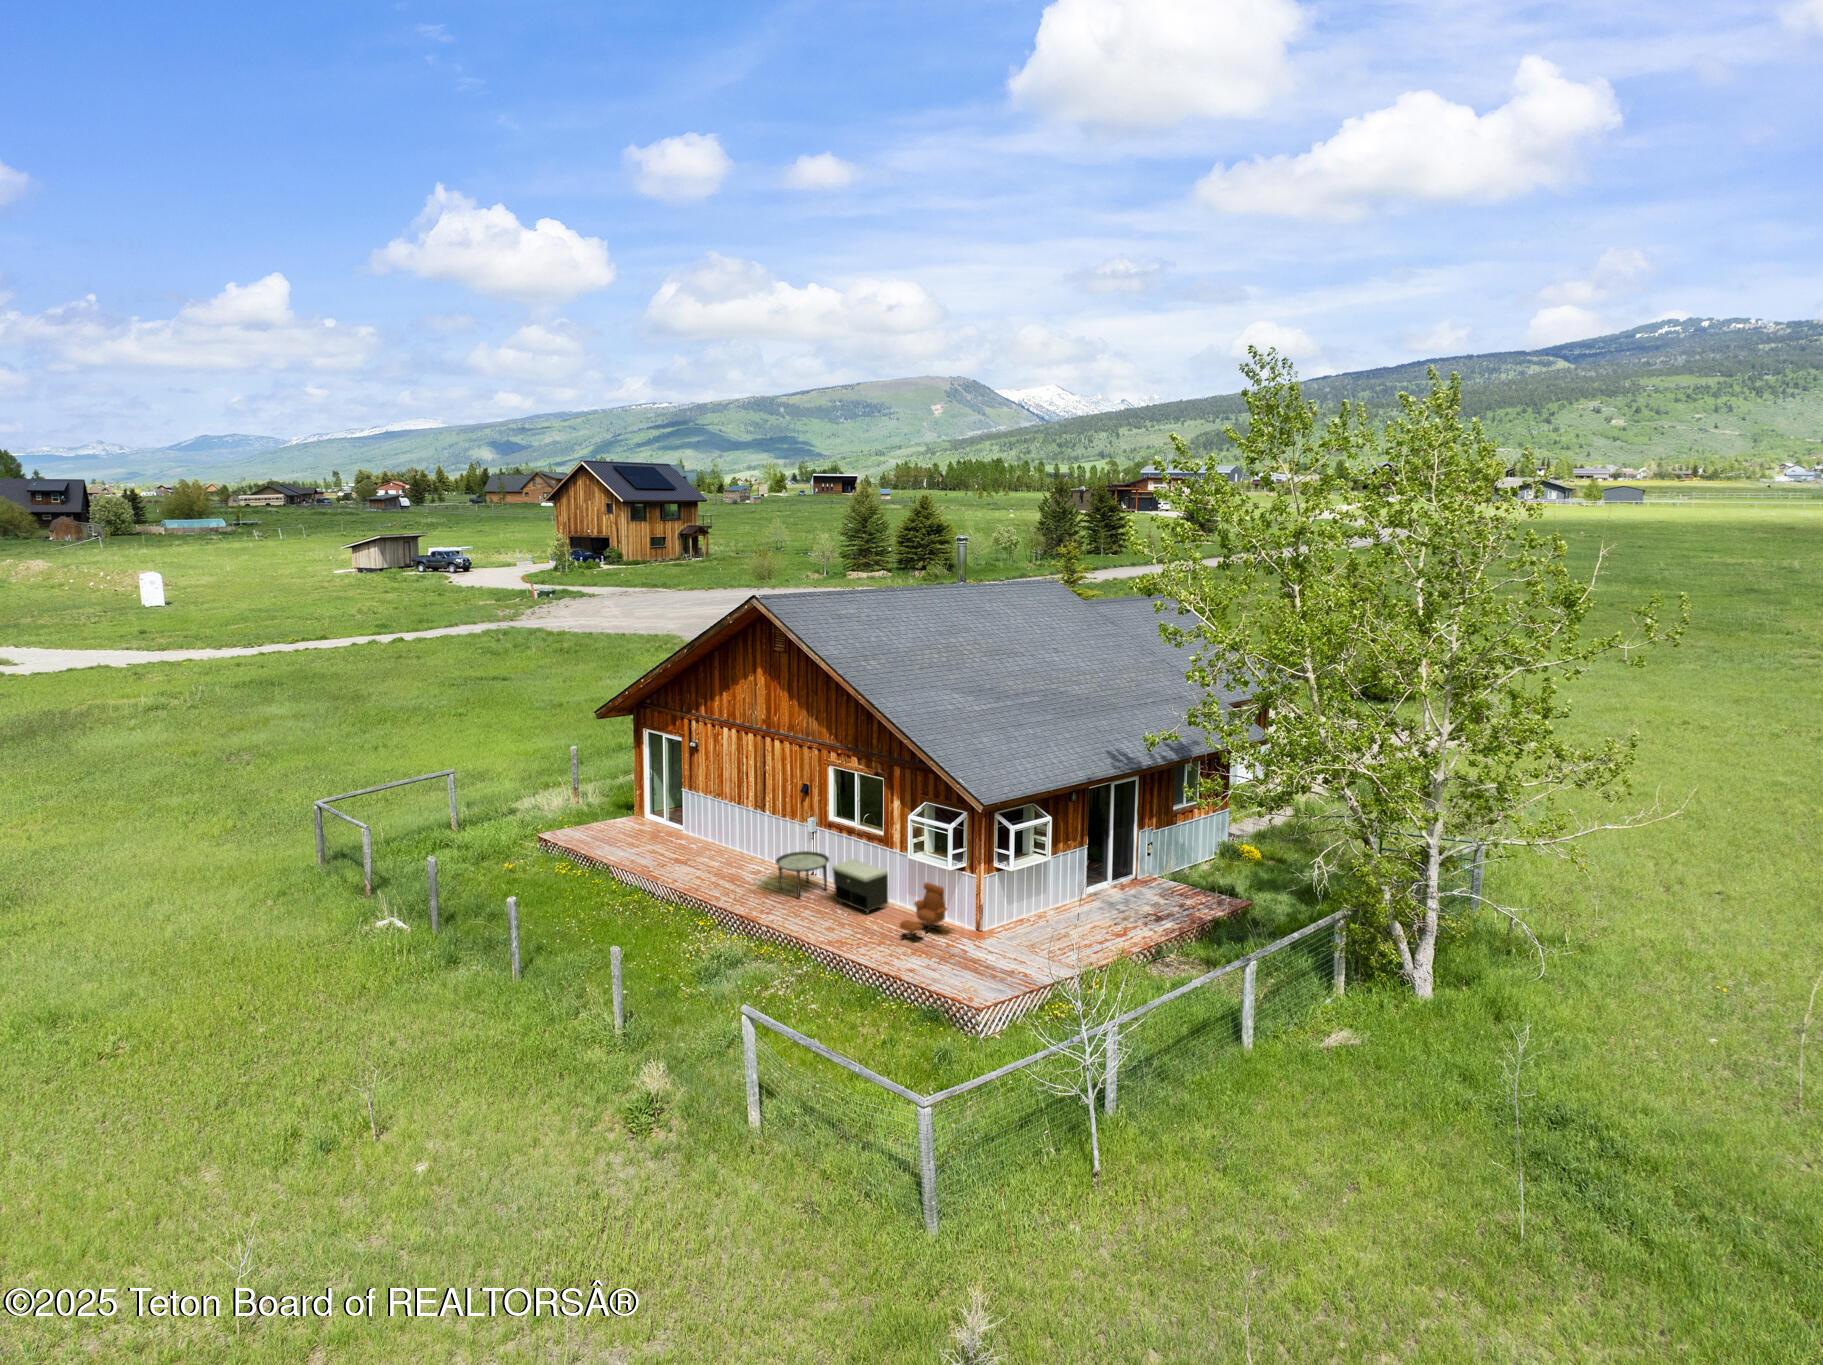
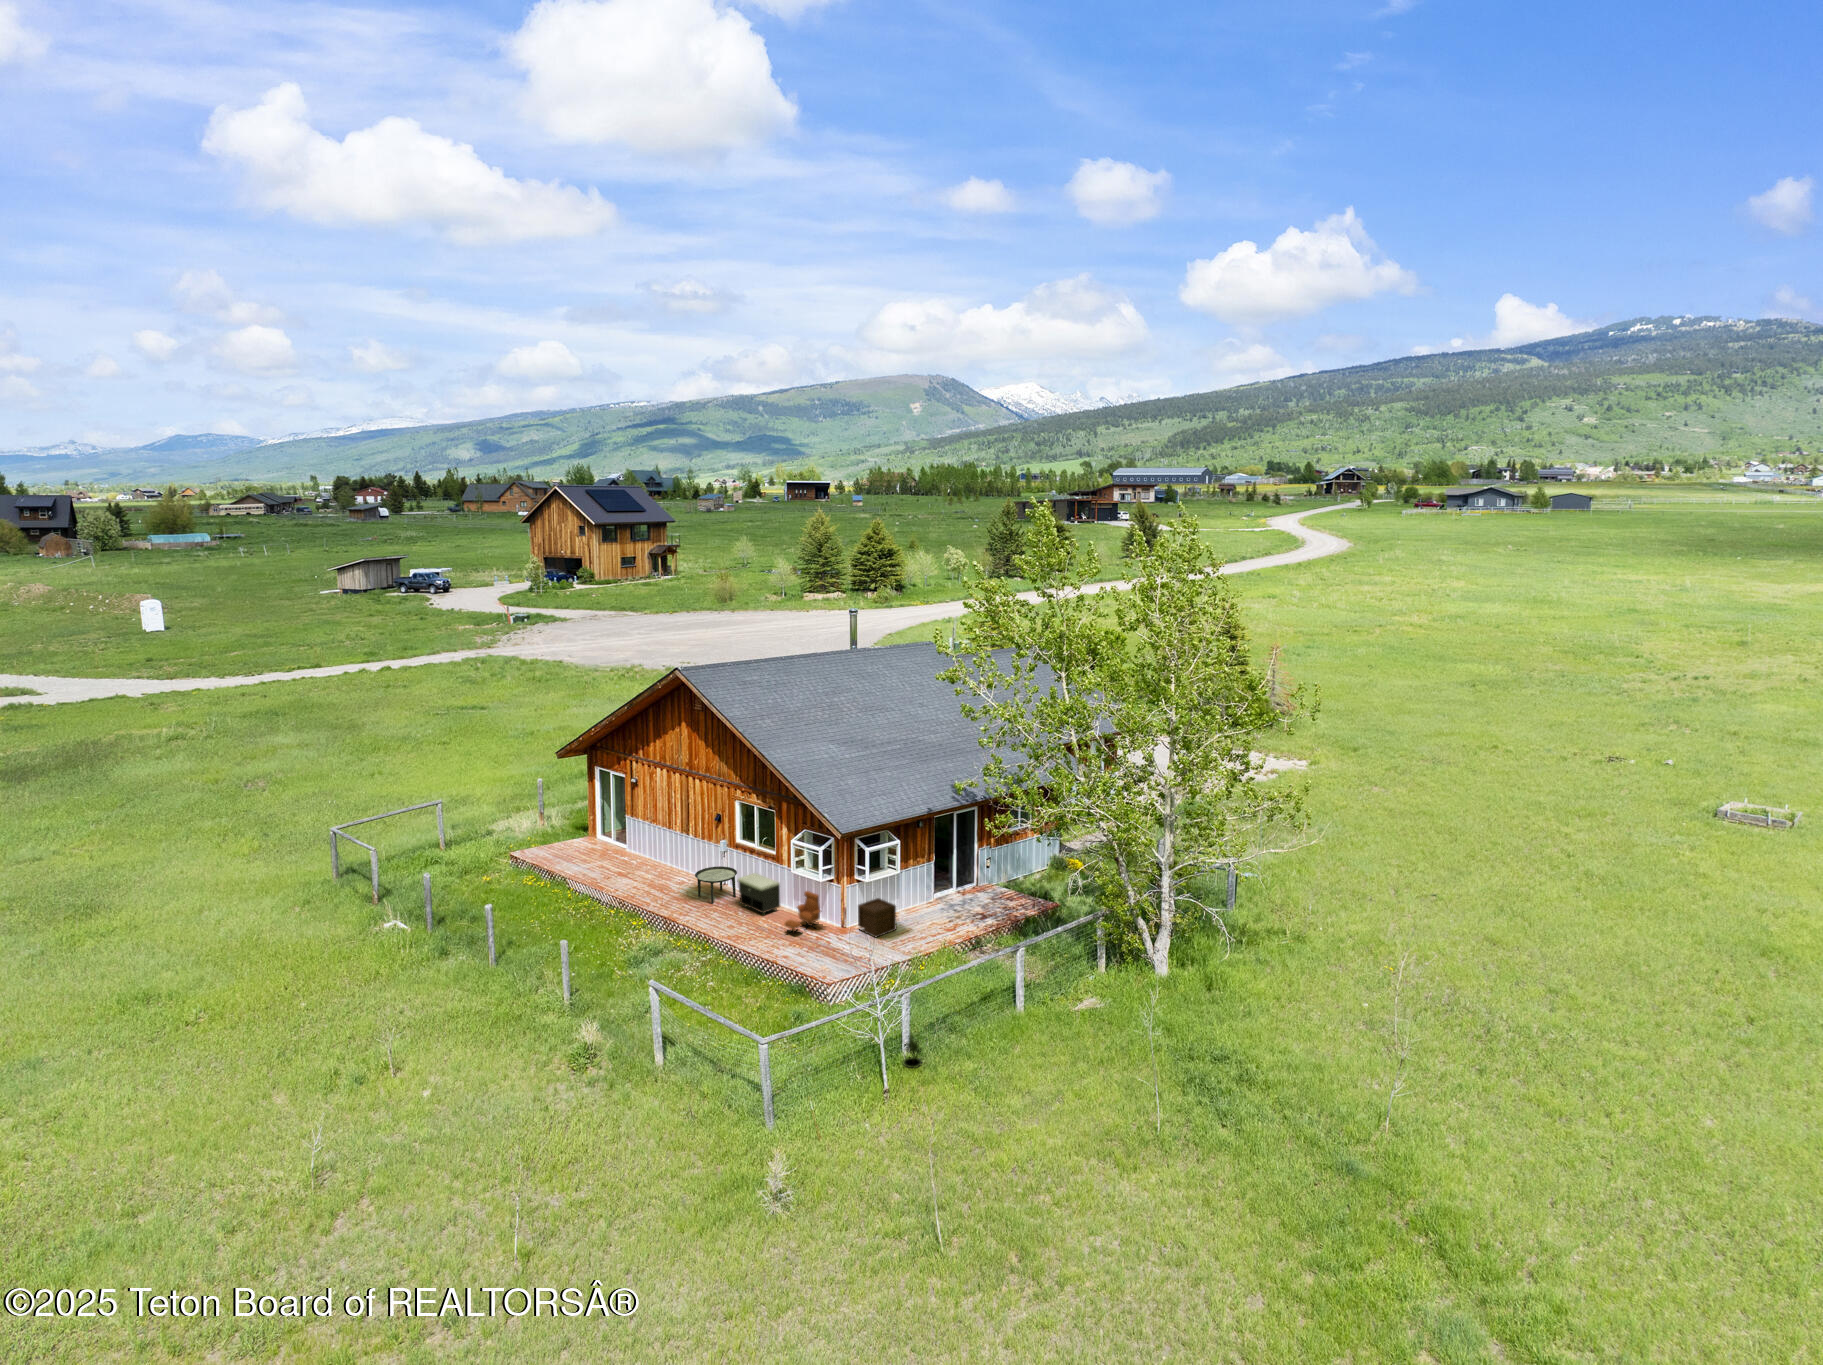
wooden crate: none [996,892,1048,945] -> present [858,898,896,937]
potted tree: none [1108,1084,1144,1137] -> present [903,1036,922,1068]

